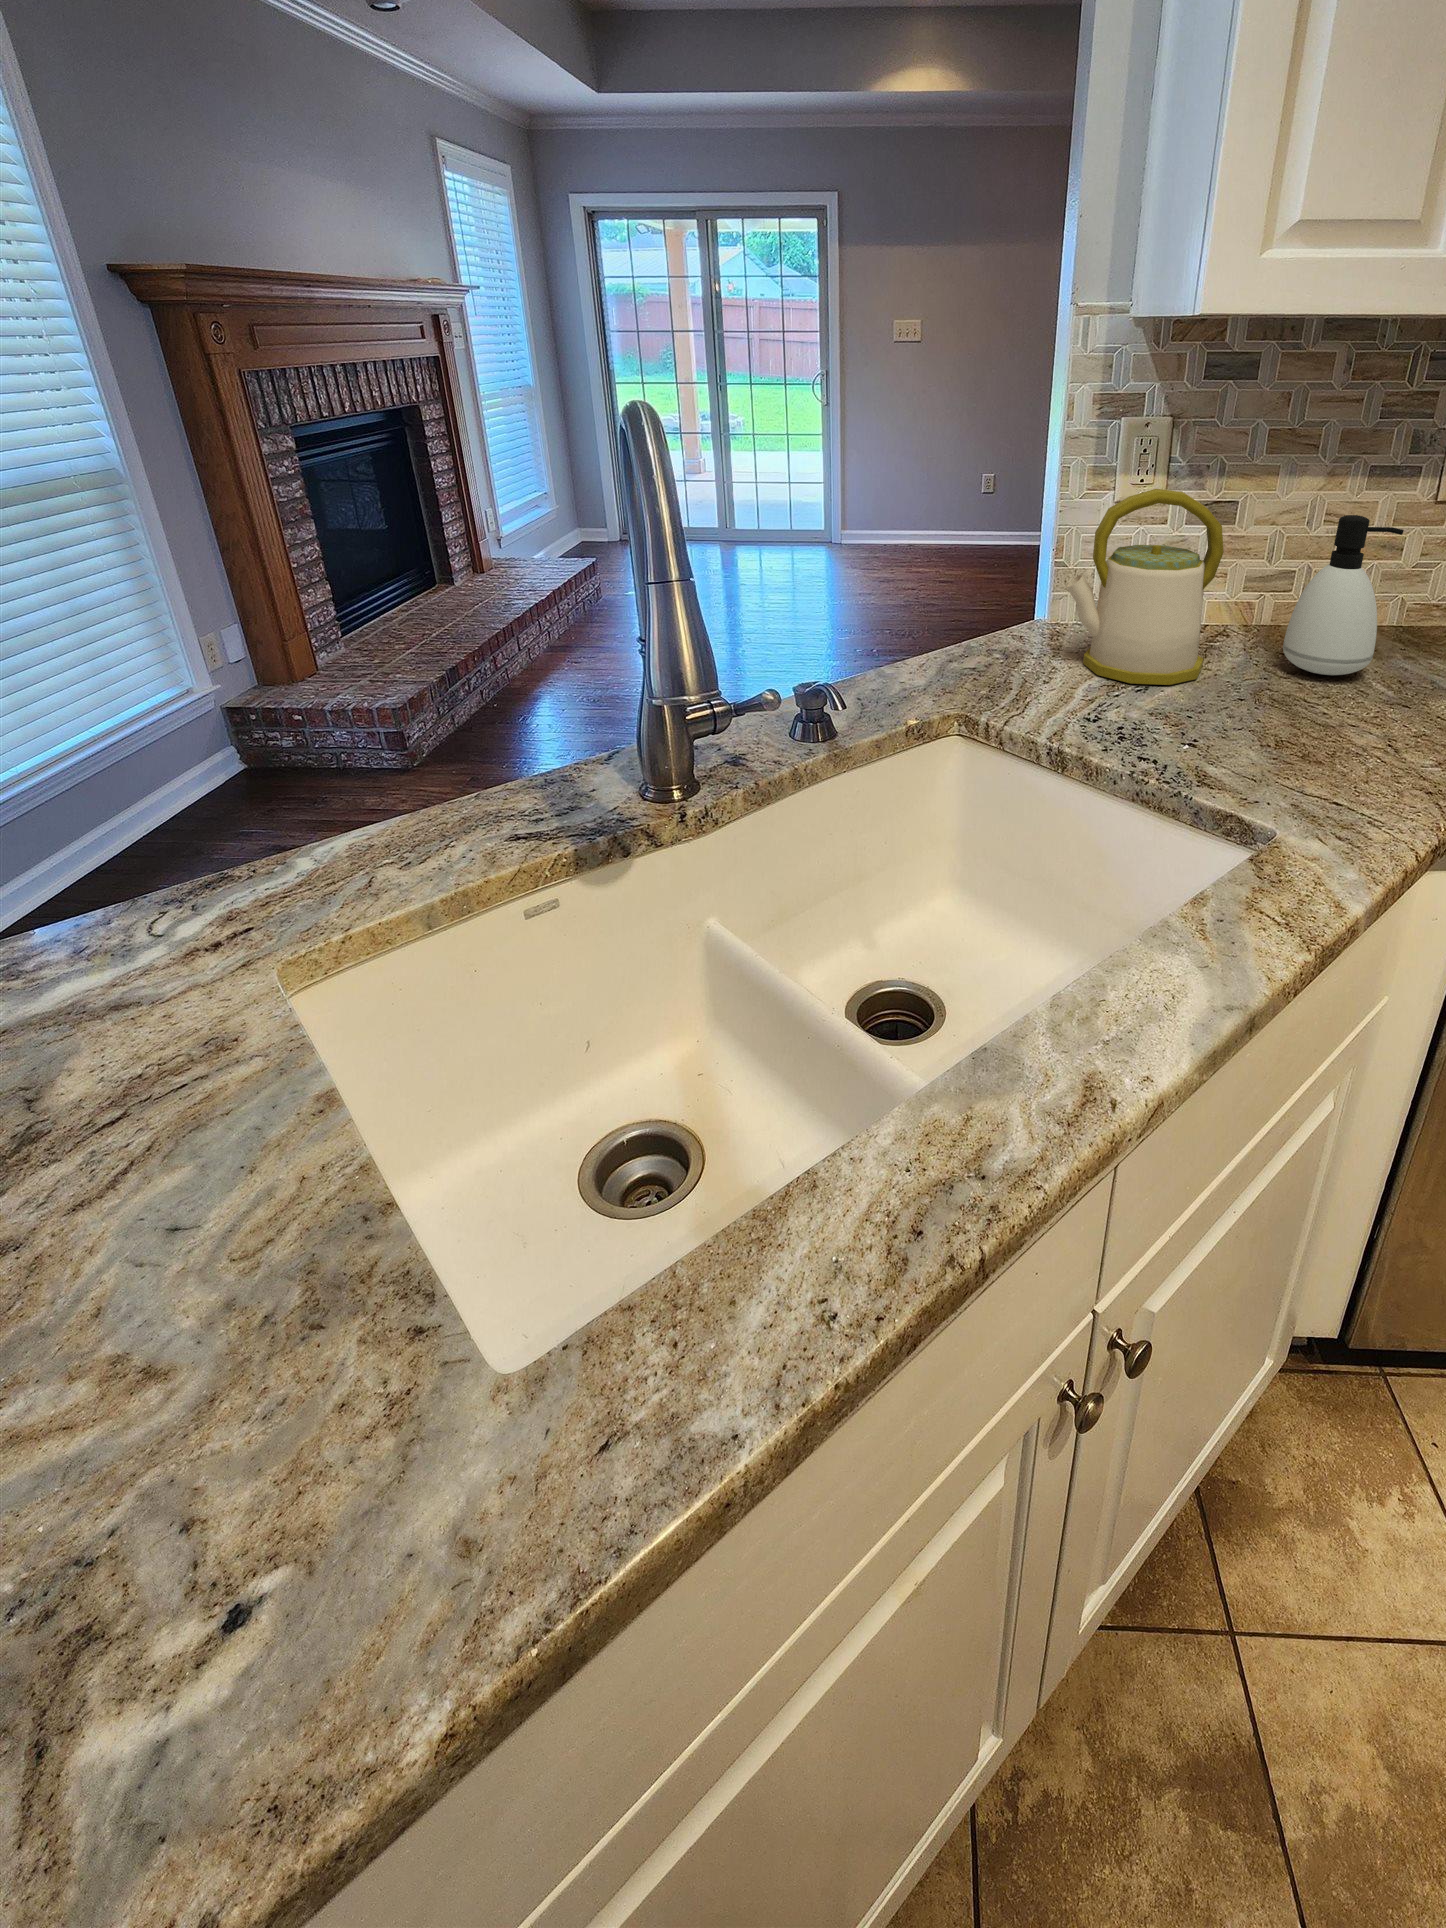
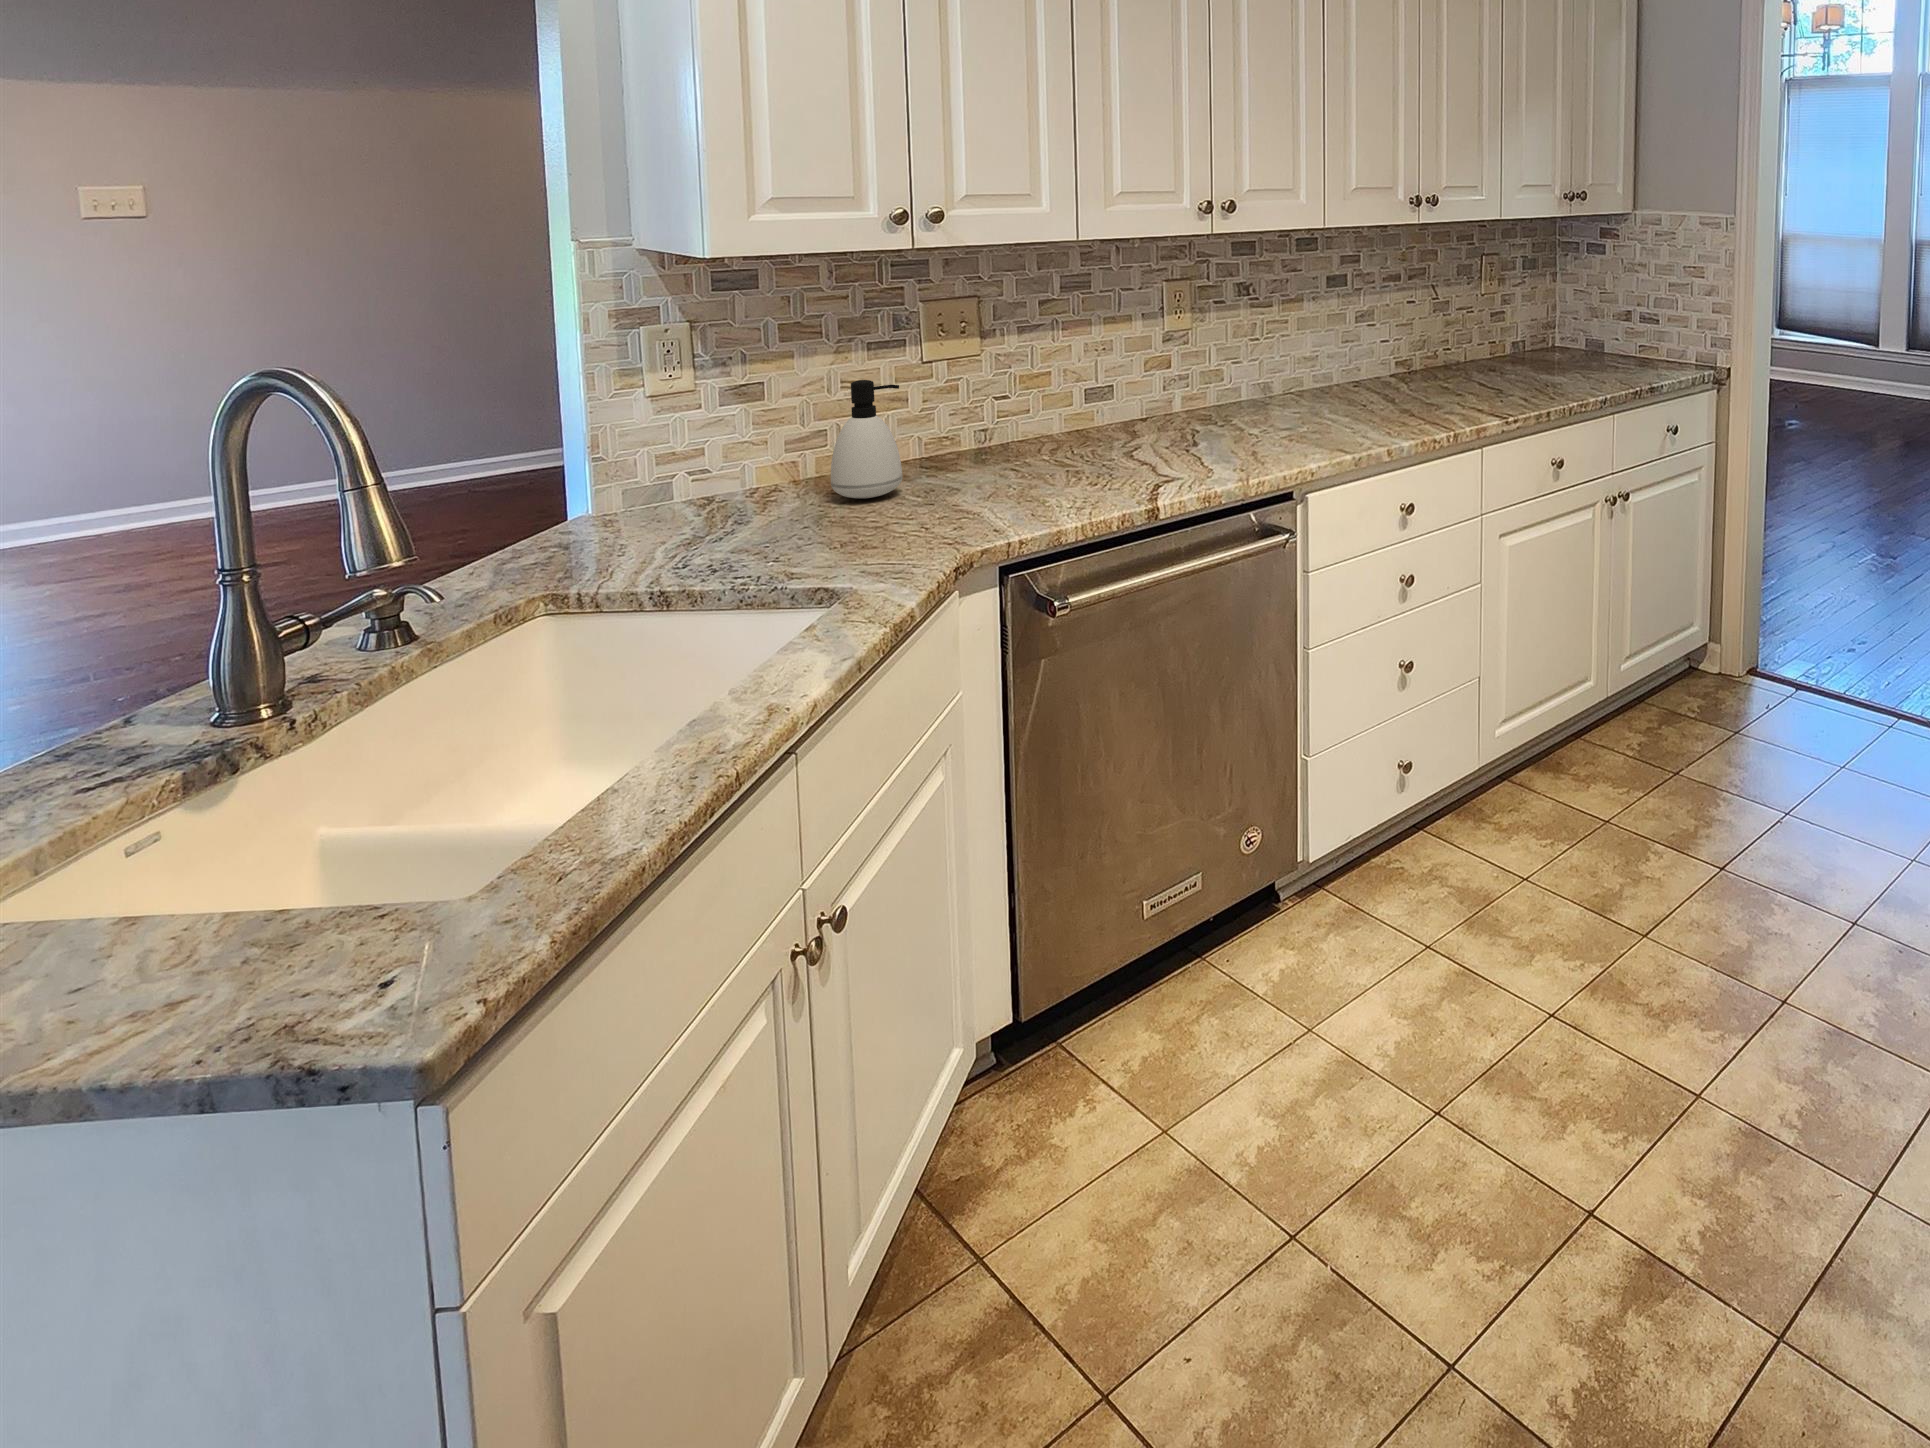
kettle: present [1066,489,1224,685] -> none [620,381,765,540]

